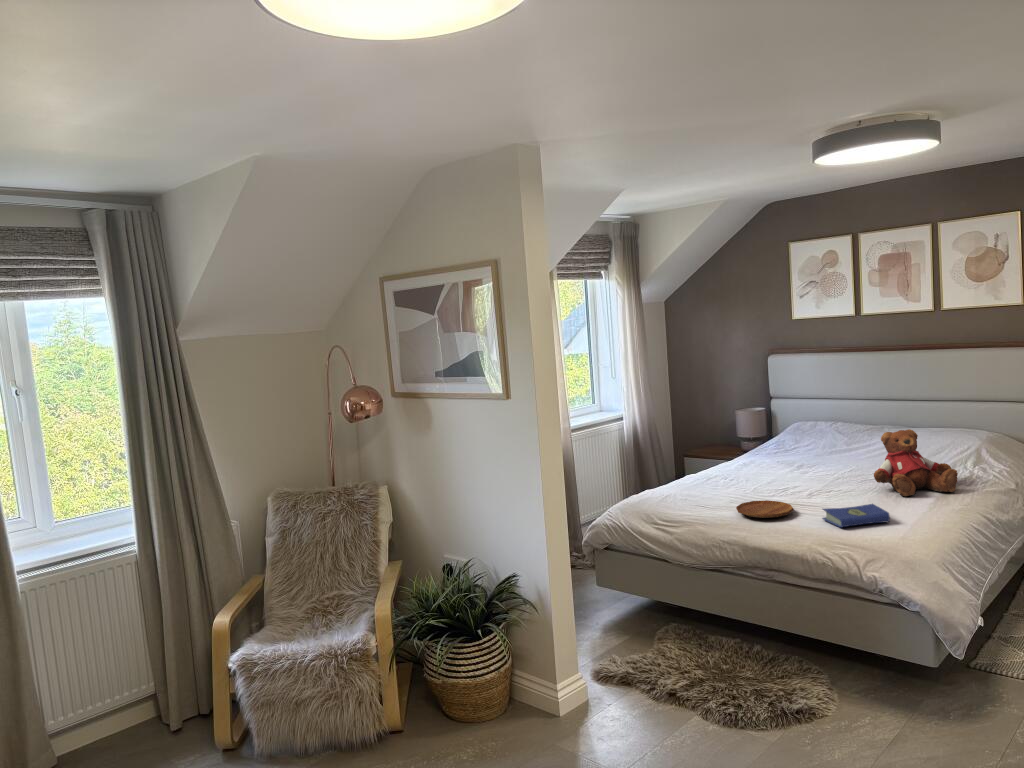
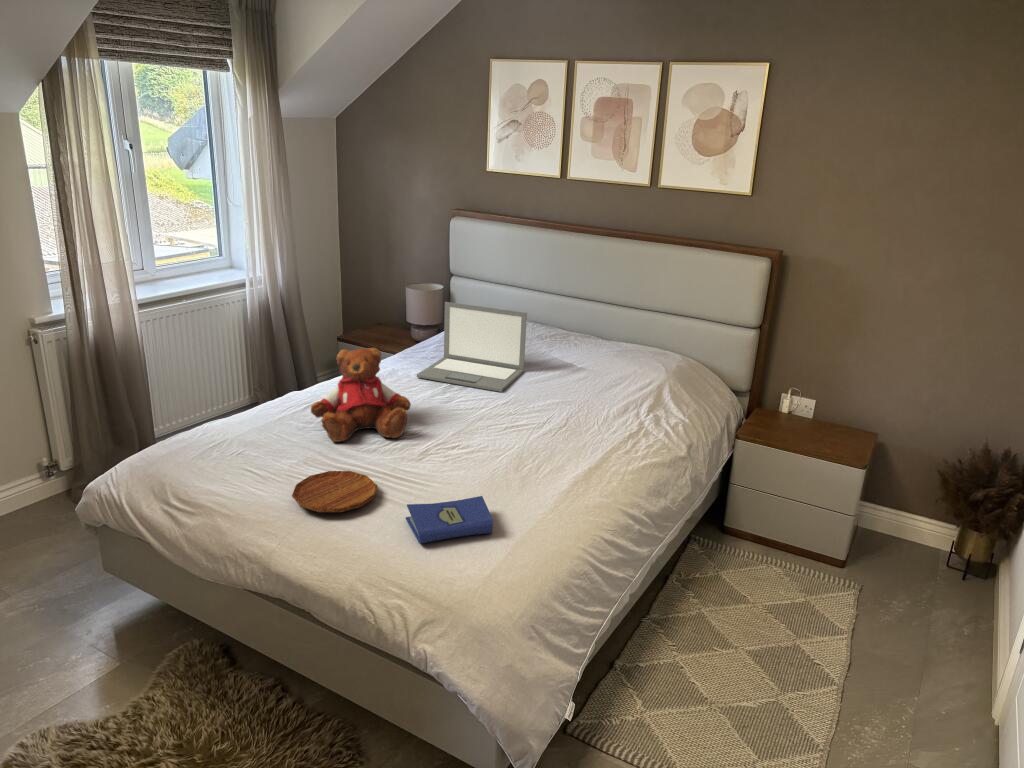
laptop: none [773,408,855,464] -> present [417,302,527,392]
teddy bear: present [874,429,958,496] -> present [311,348,411,442]

